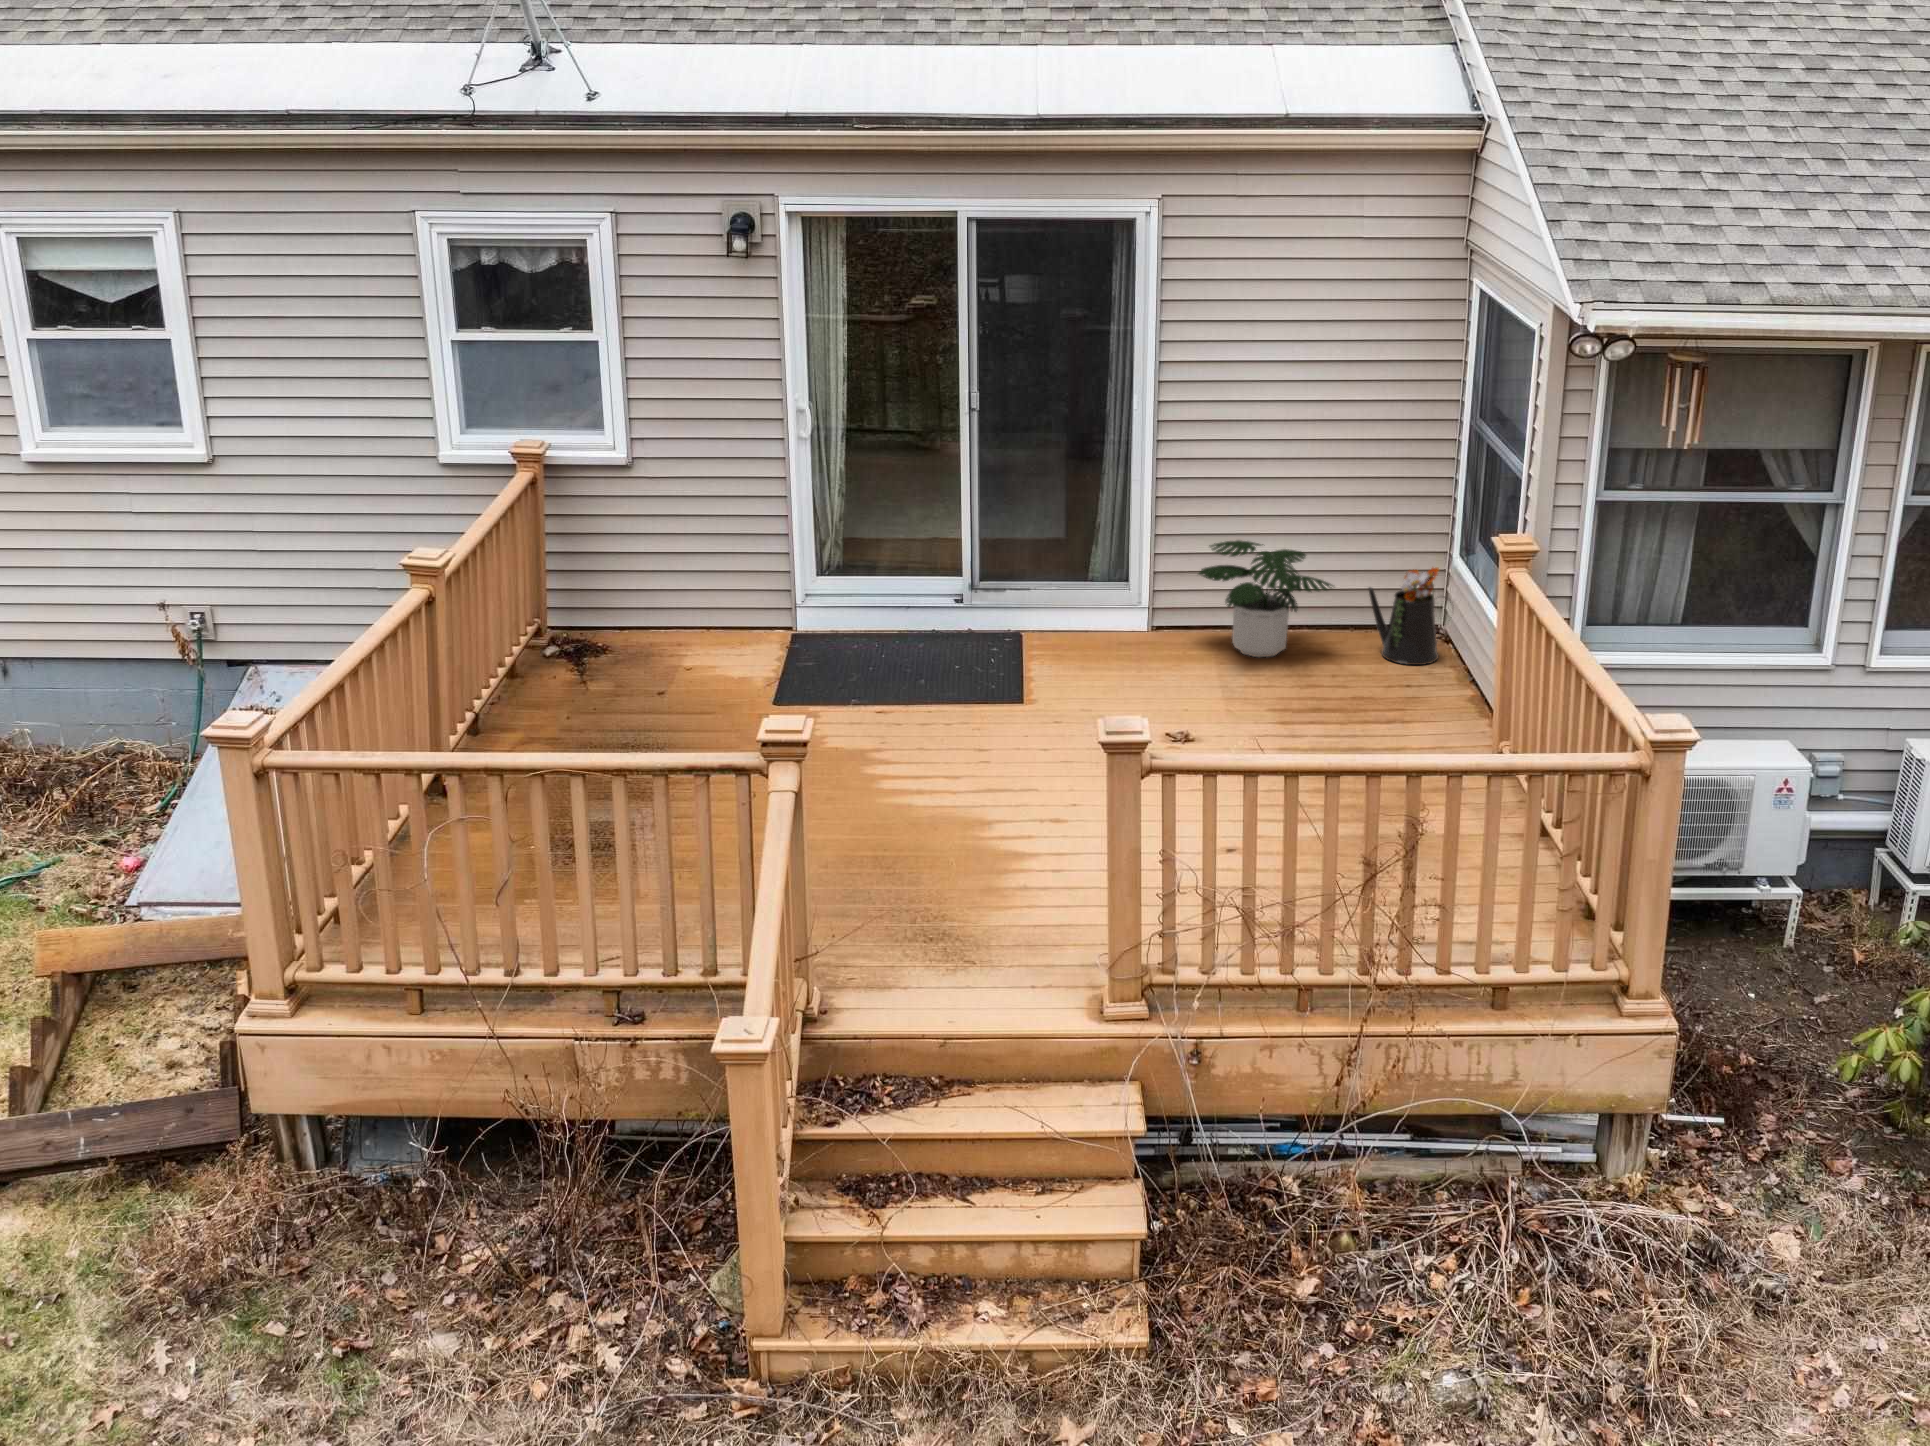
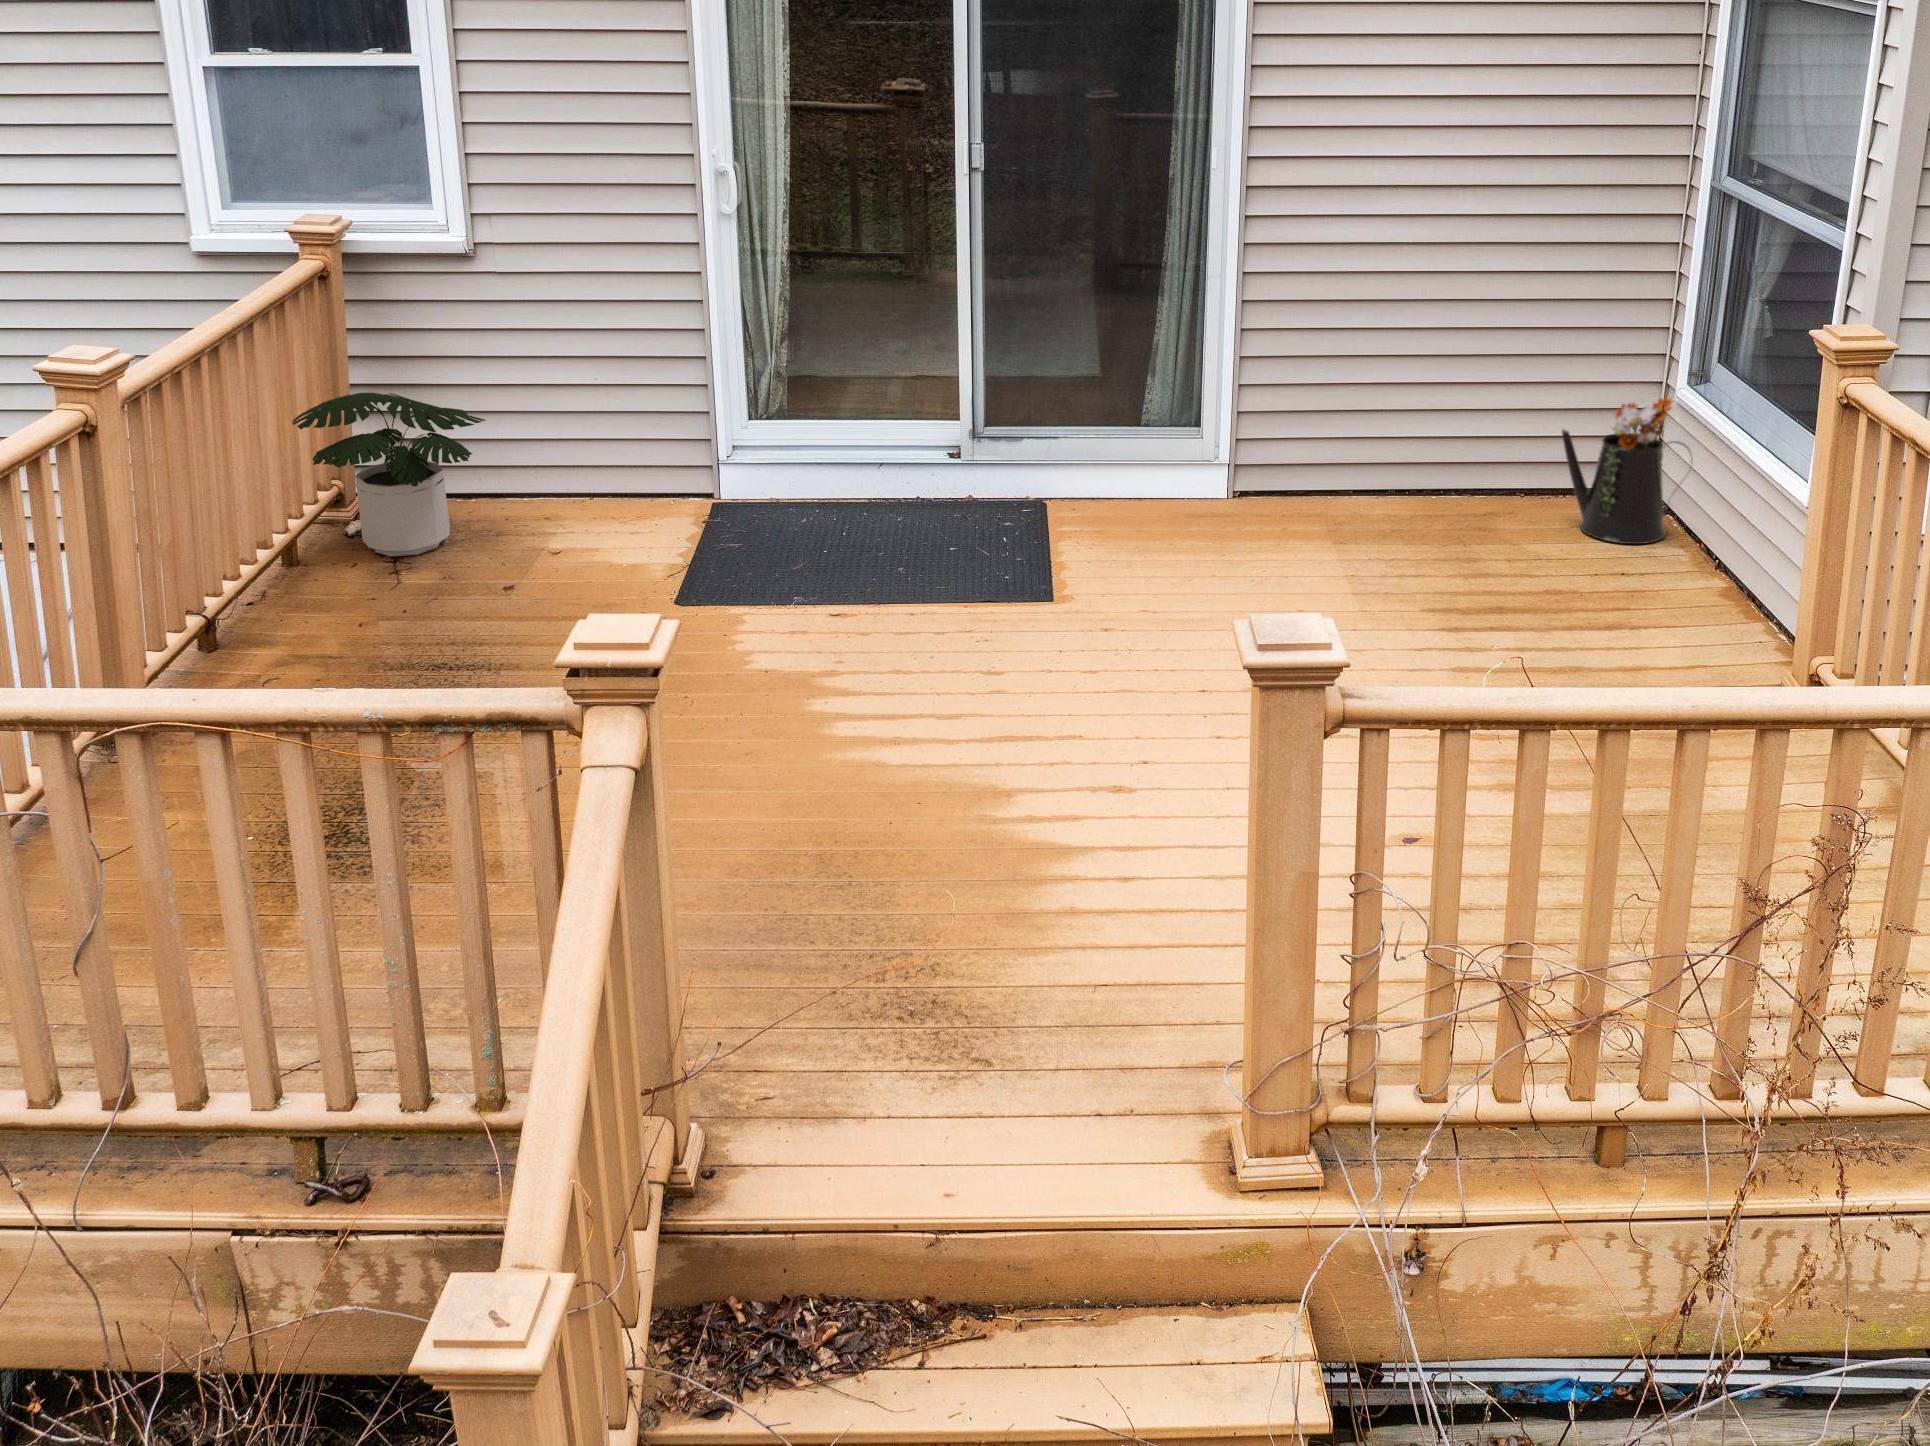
potted plant: present [1198,540,1333,657] -> present [292,393,486,556]

